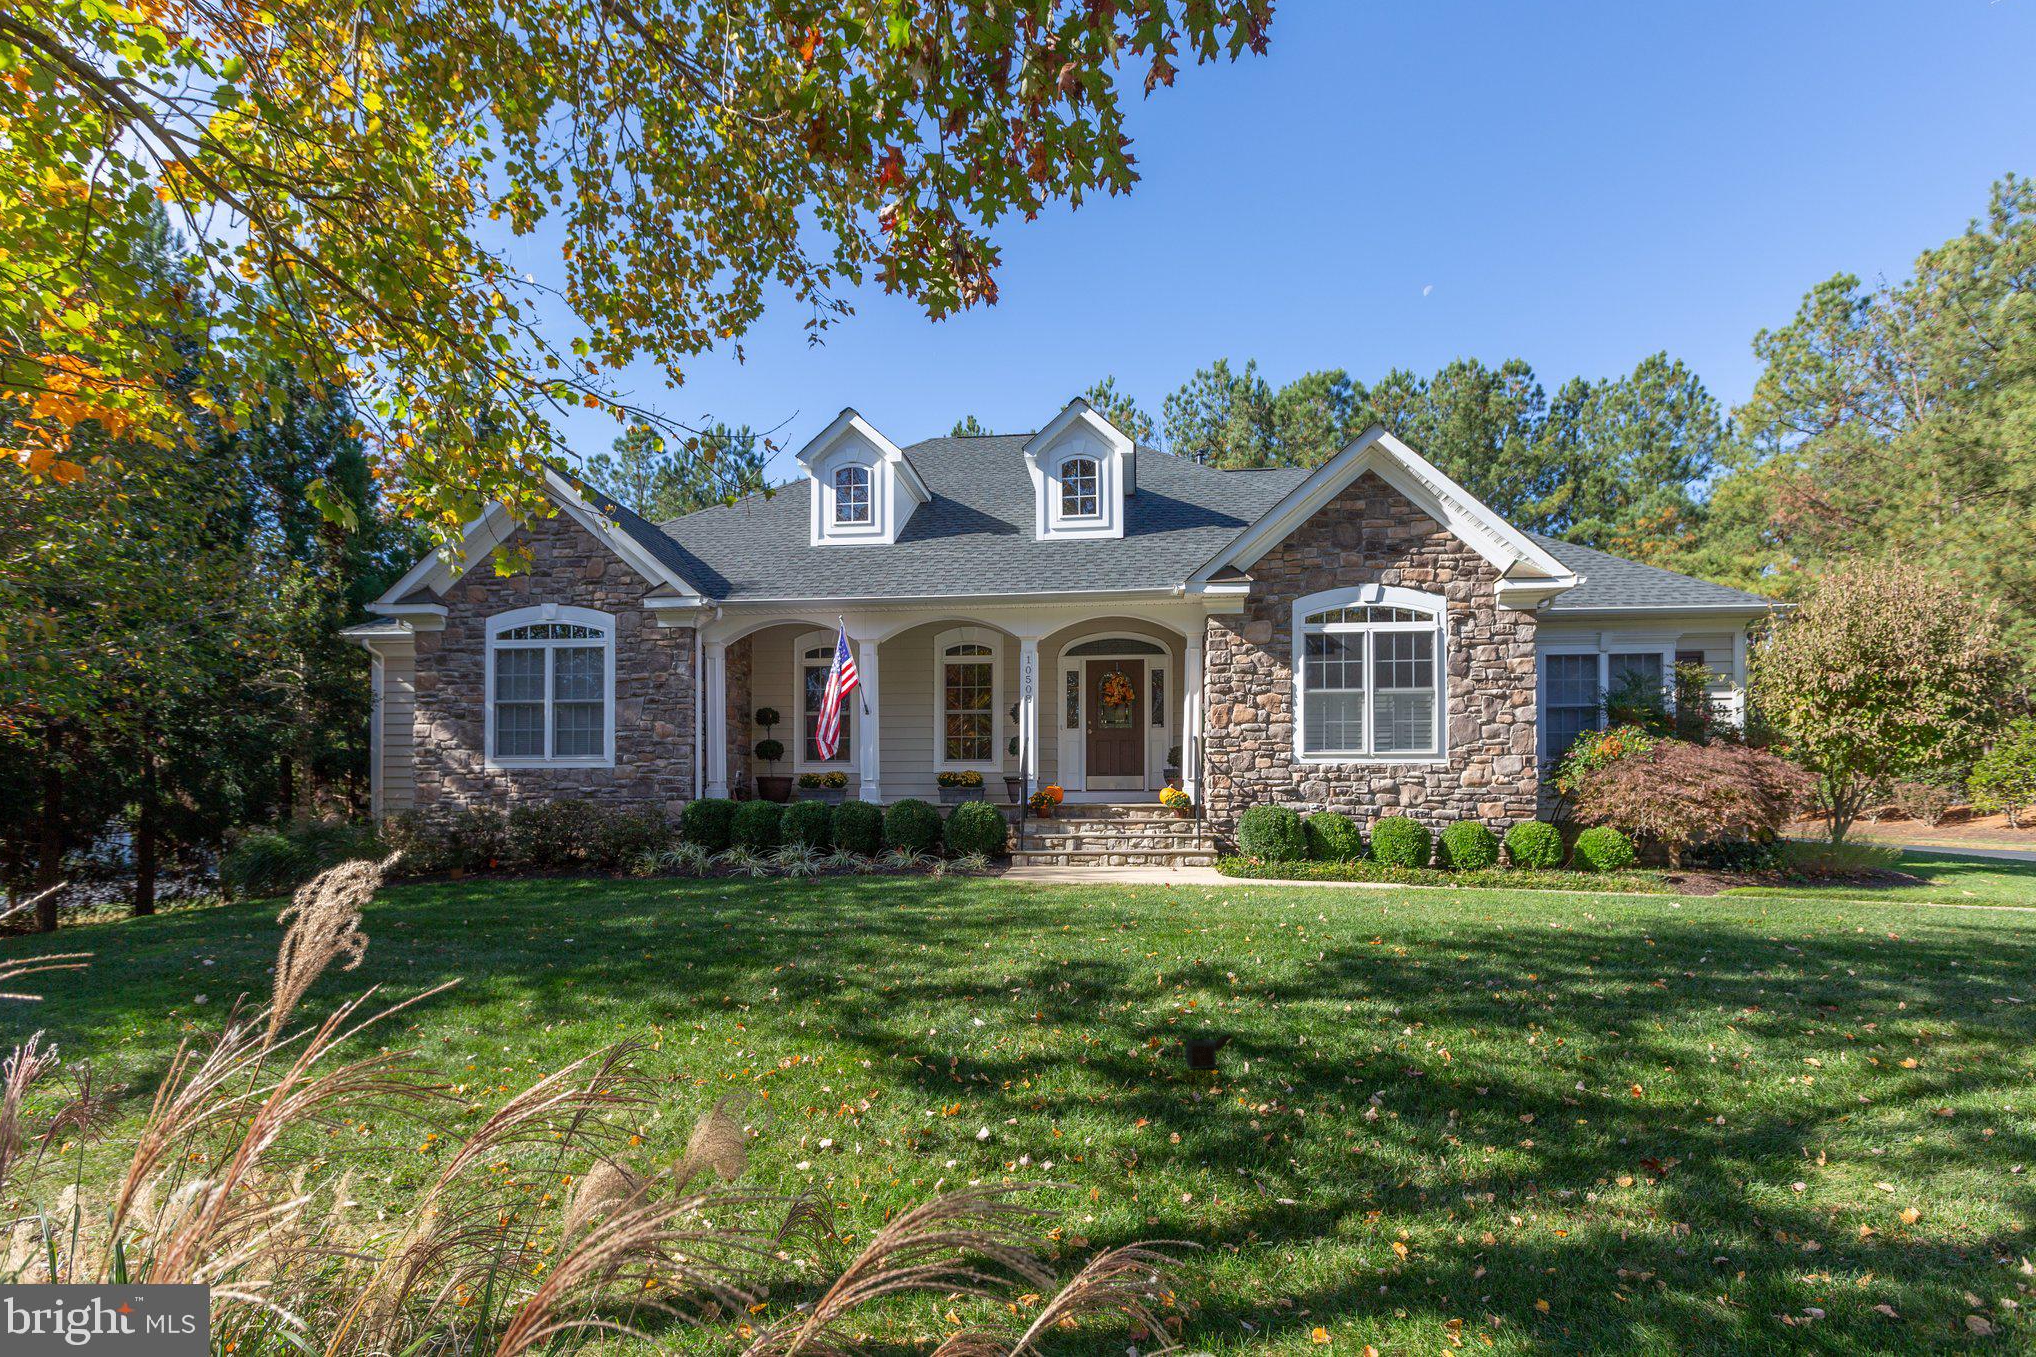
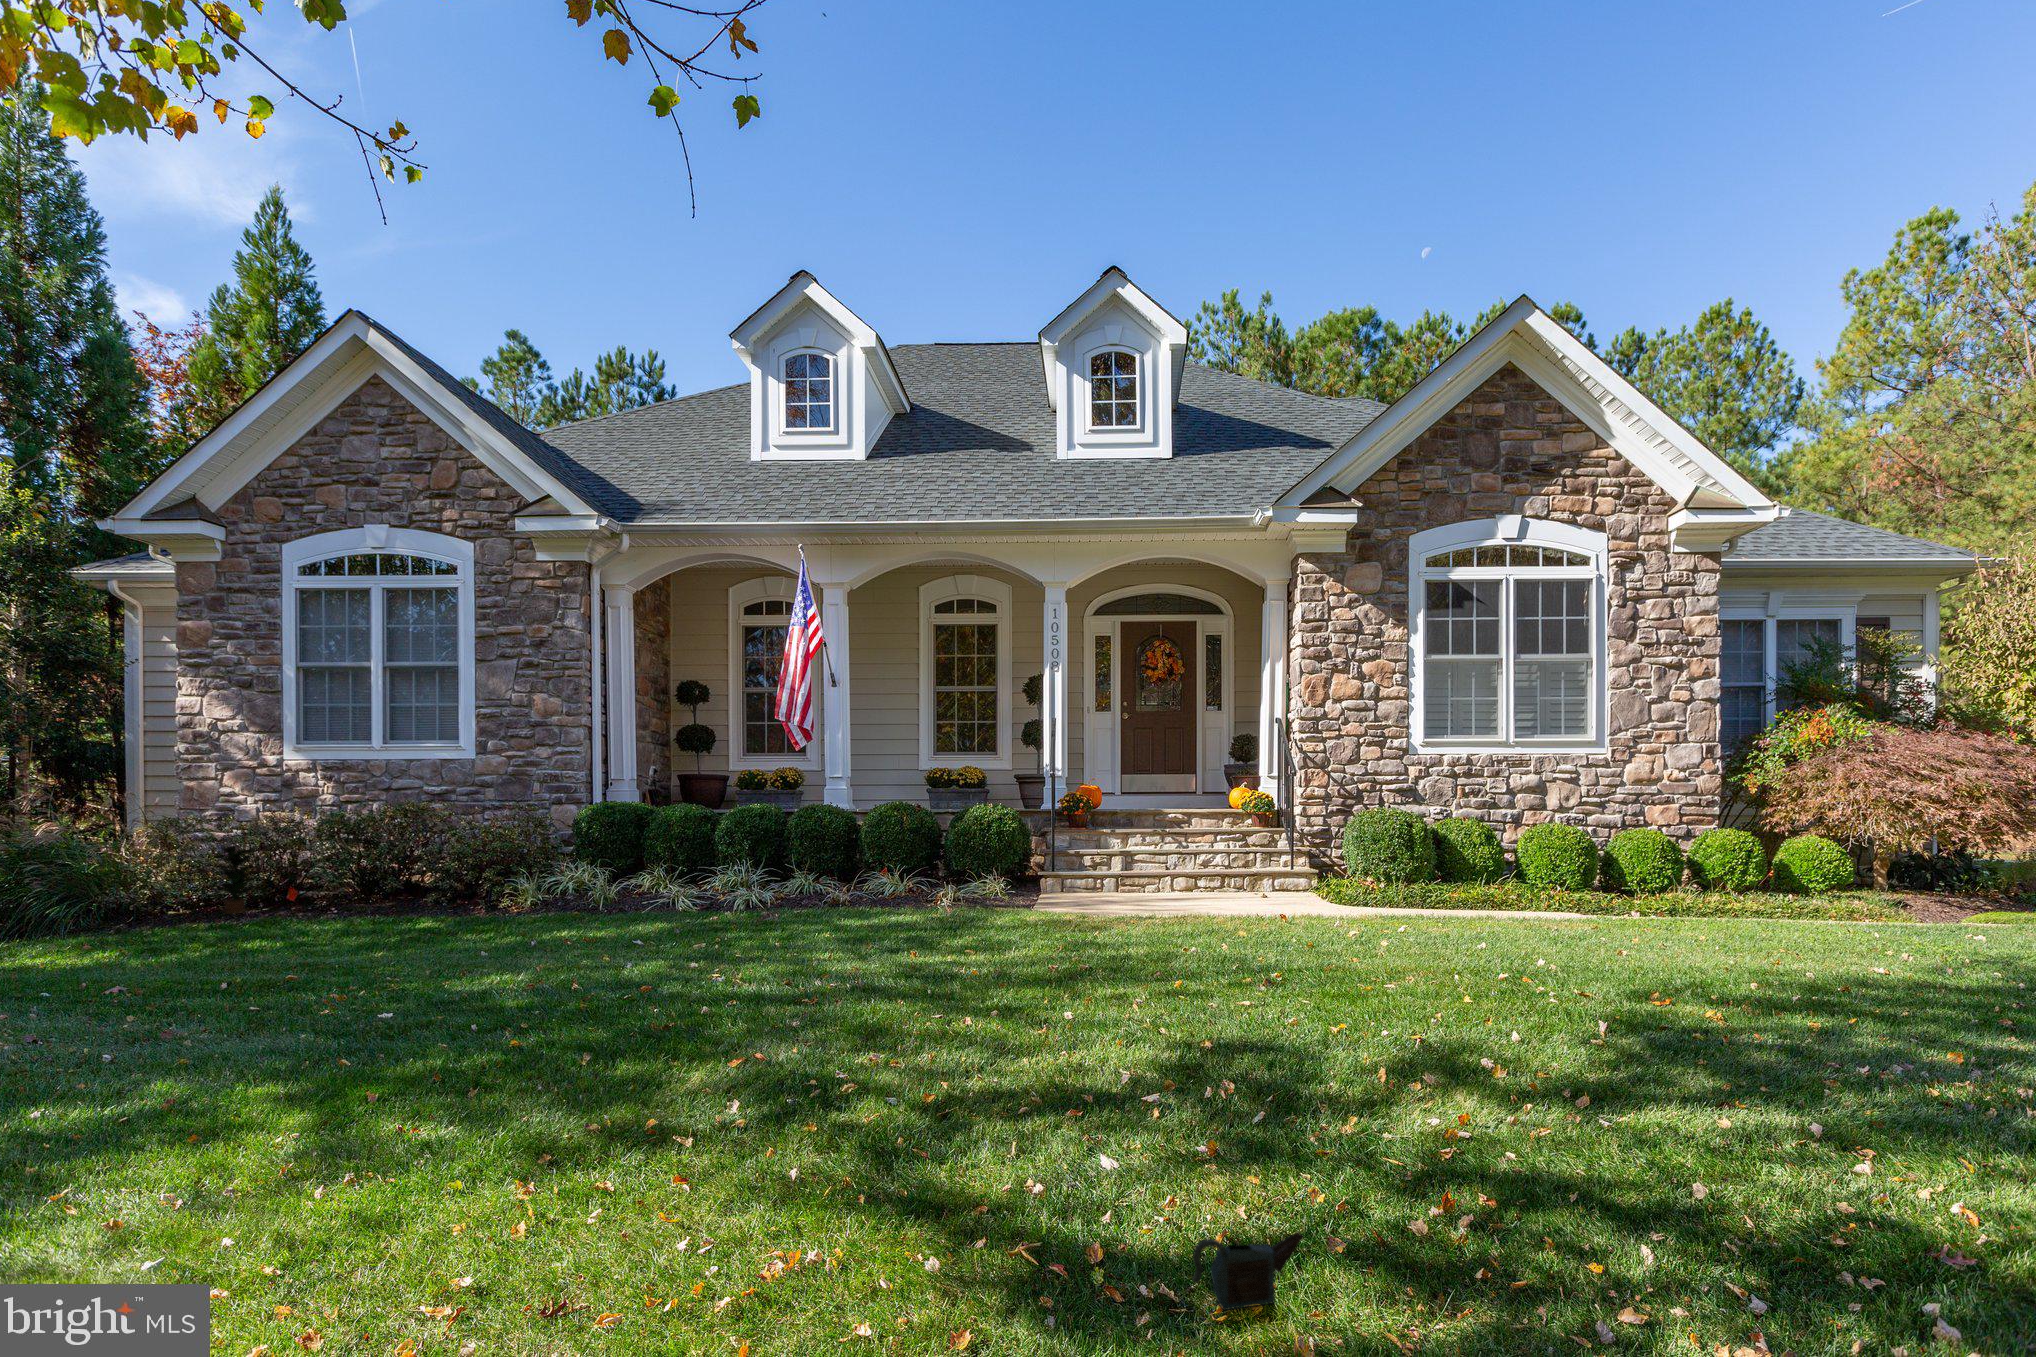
watering can: present [1175,1035,1230,1069] -> present [1192,1232,1304,1310]

